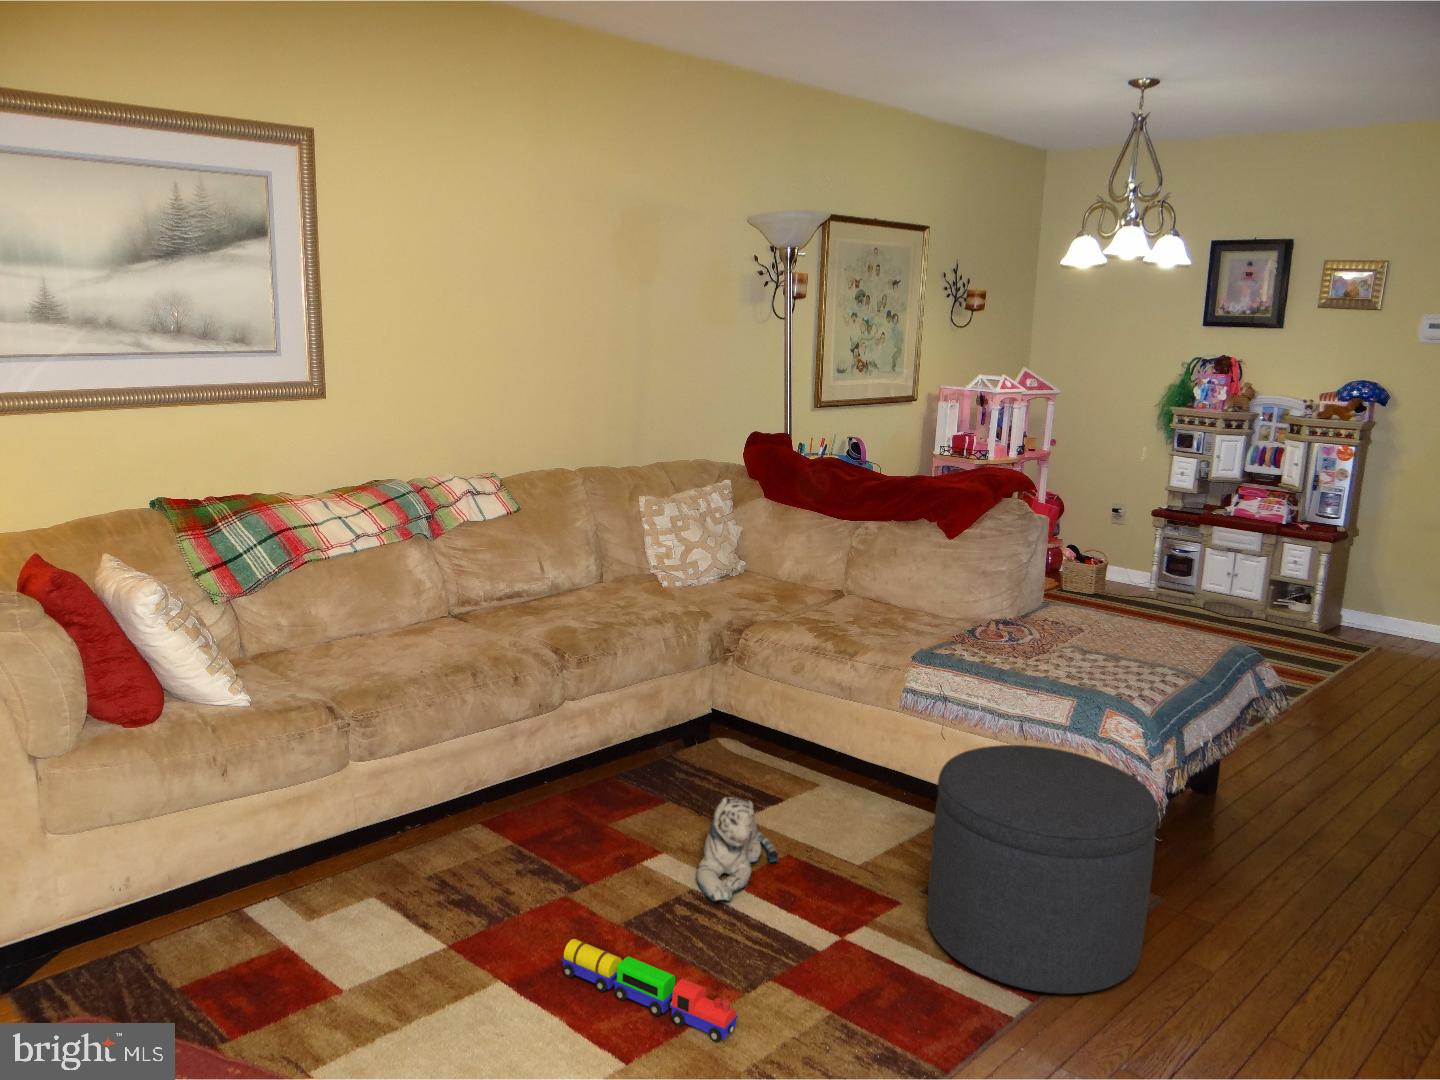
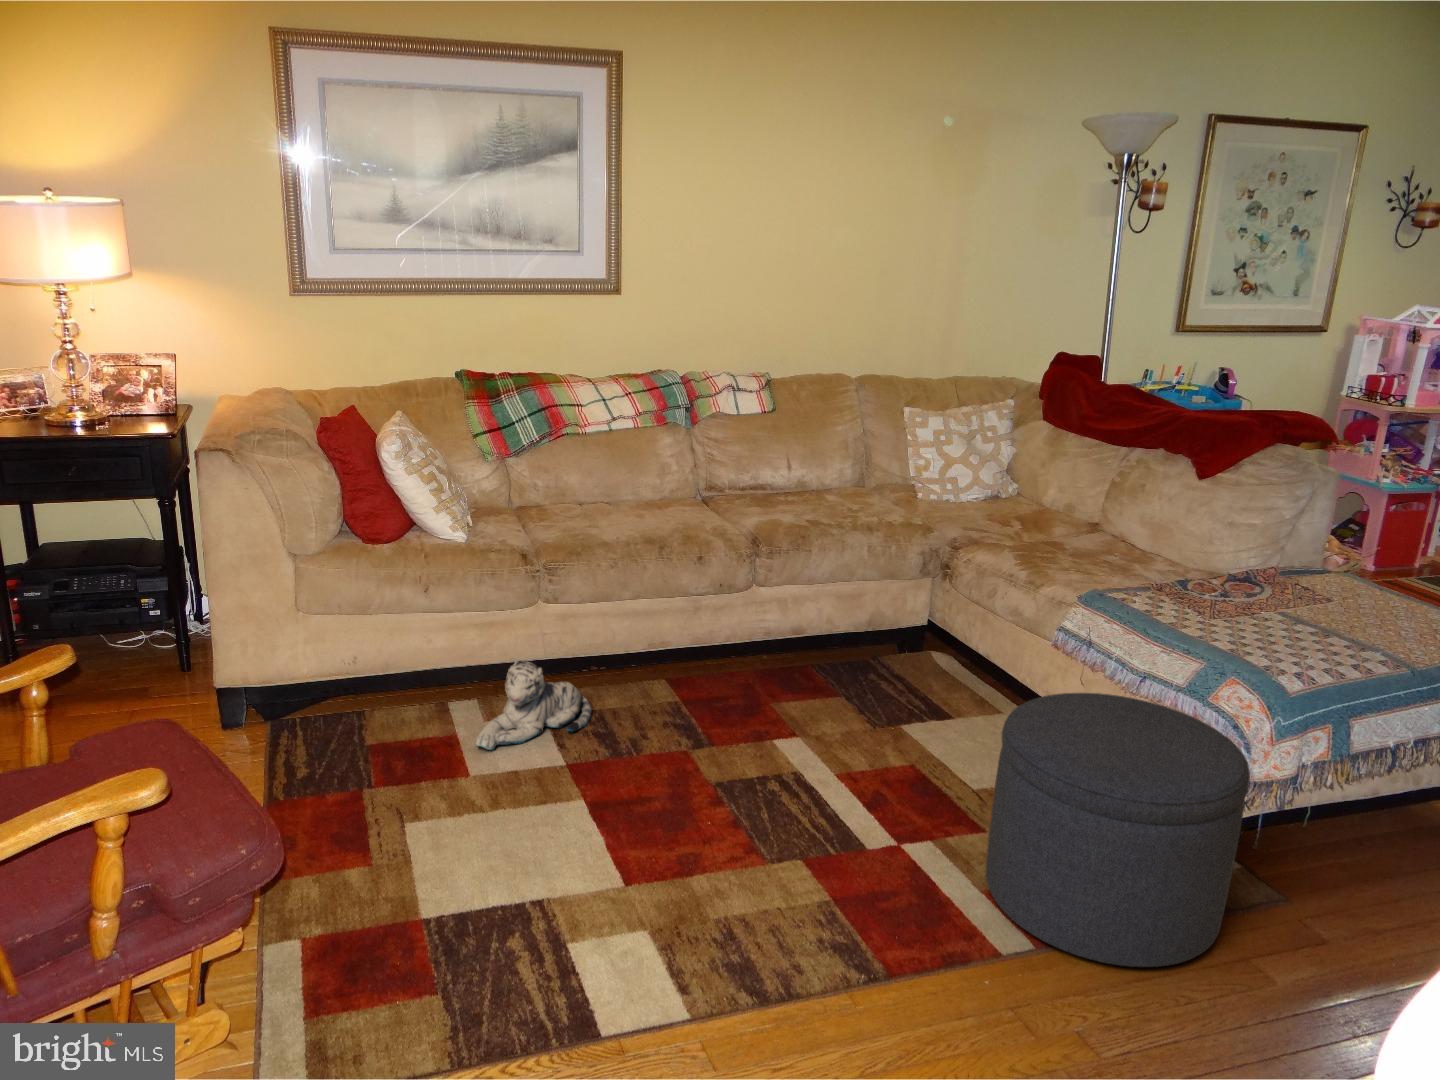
plush toy: present [696,797,778,901] -> present [475,660,592,750]
toy train: present [562,939,738,1042] -> none [633,777,737,891]

